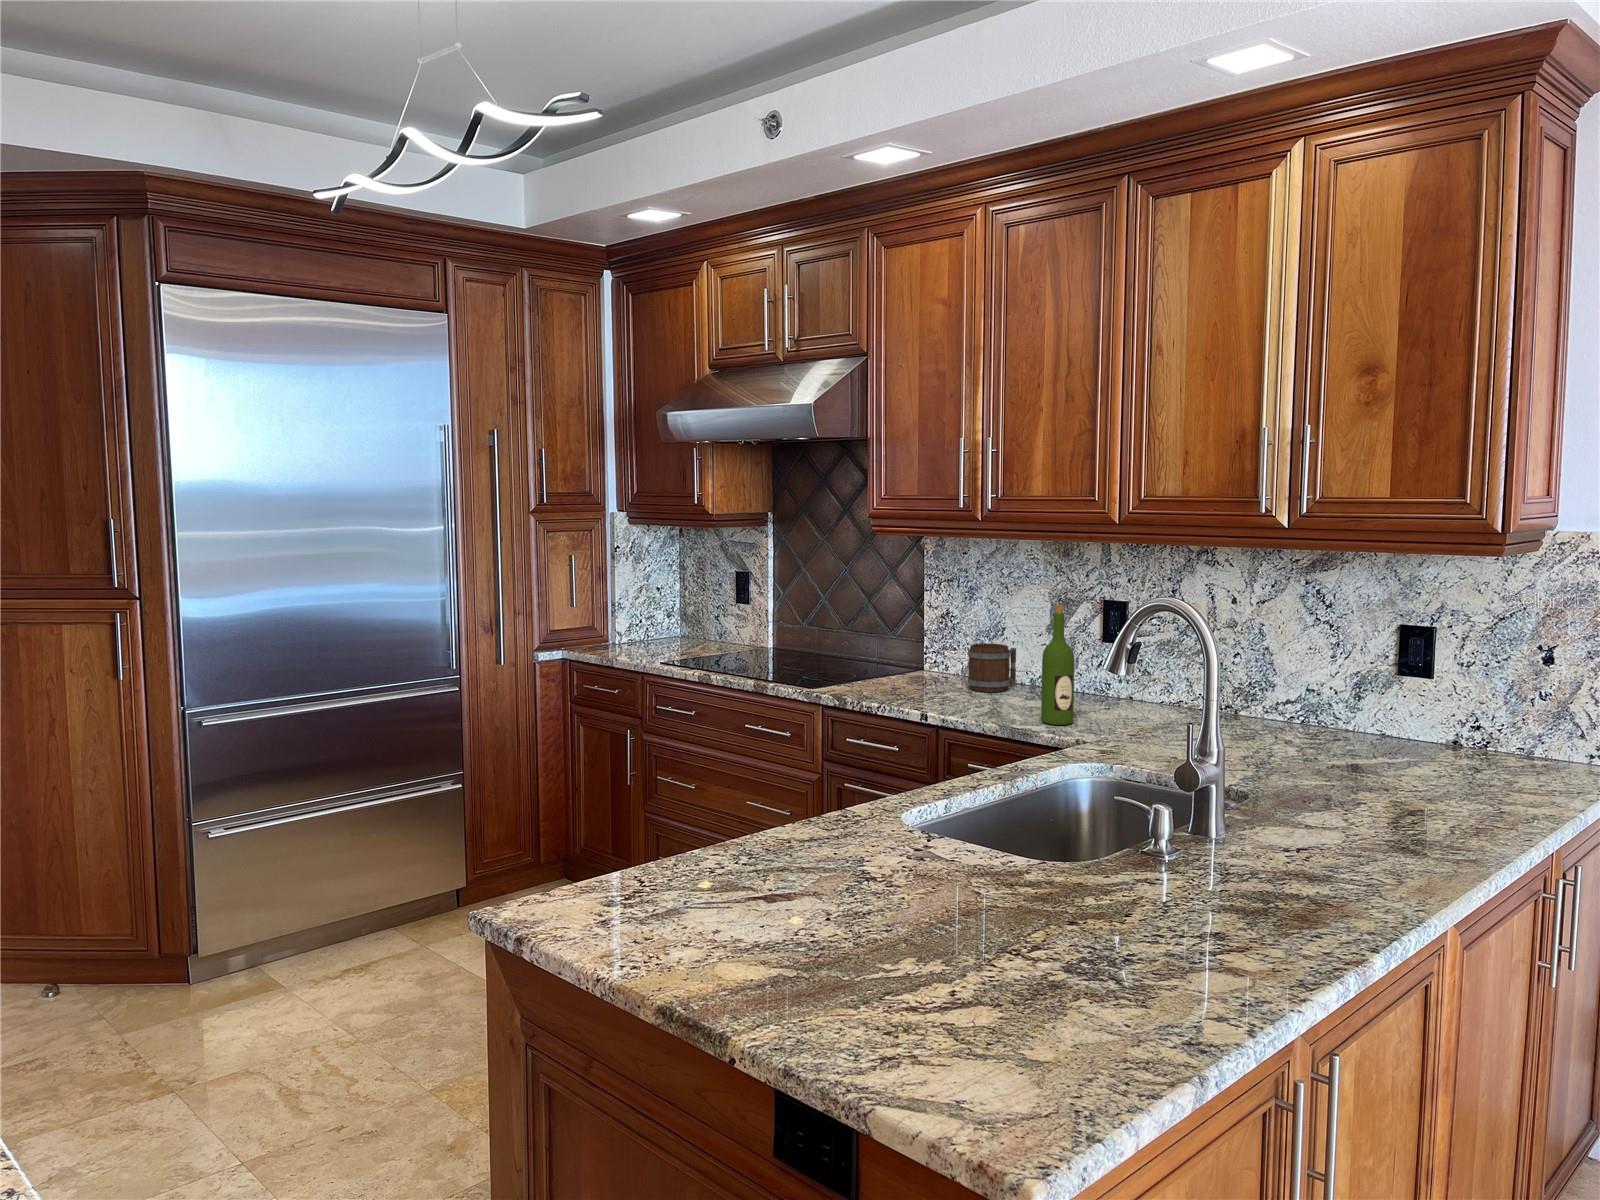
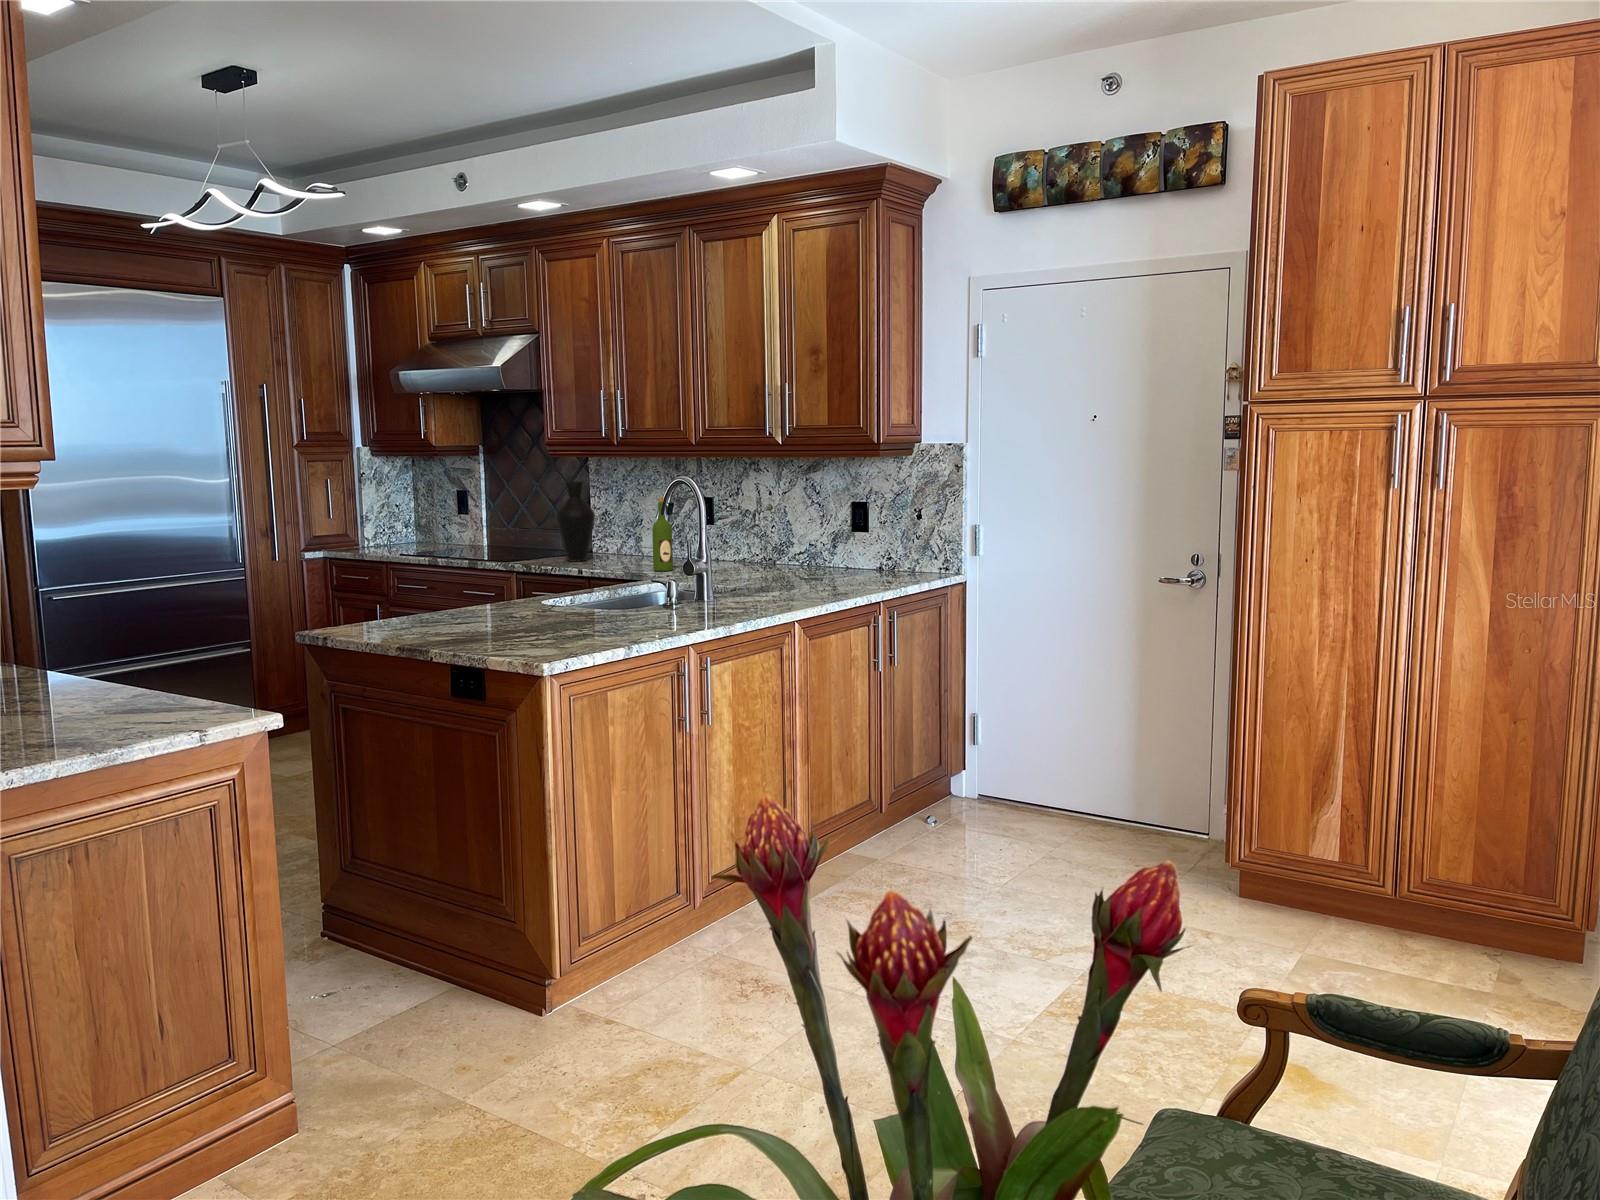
vase: none [879,571,937,690] -> present [556,481,595,562]
mug: present [968,644,1016,692] -> none [617,530,651,560]

